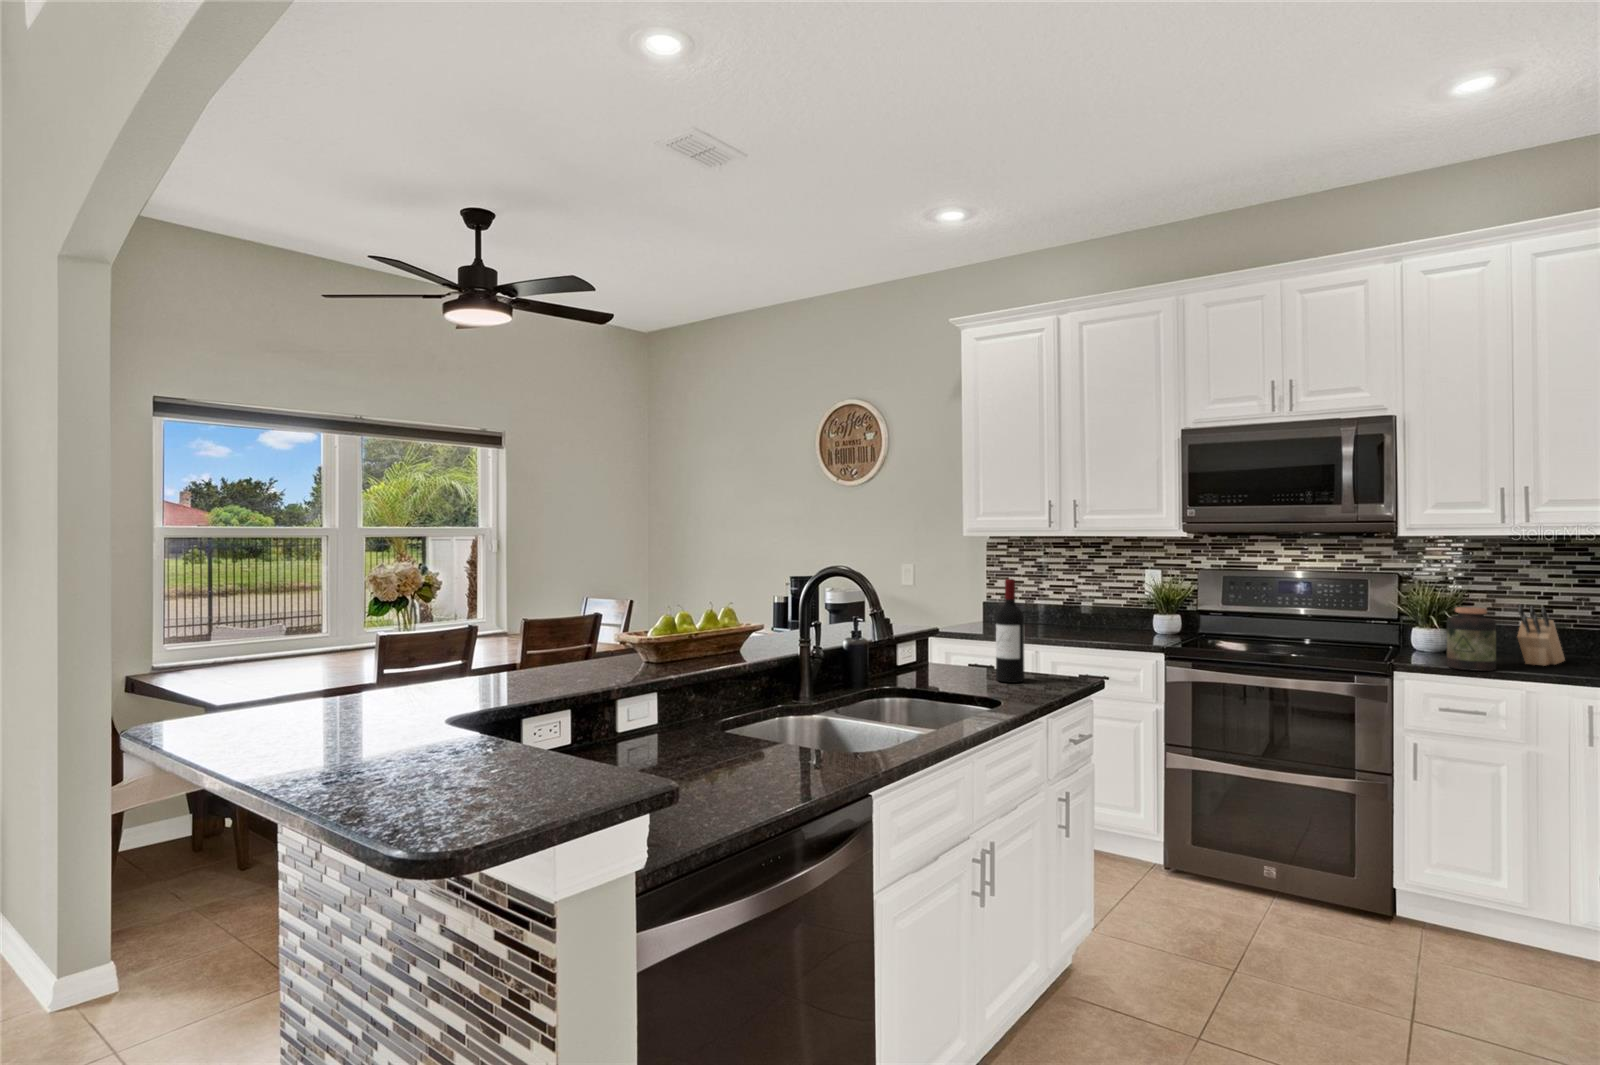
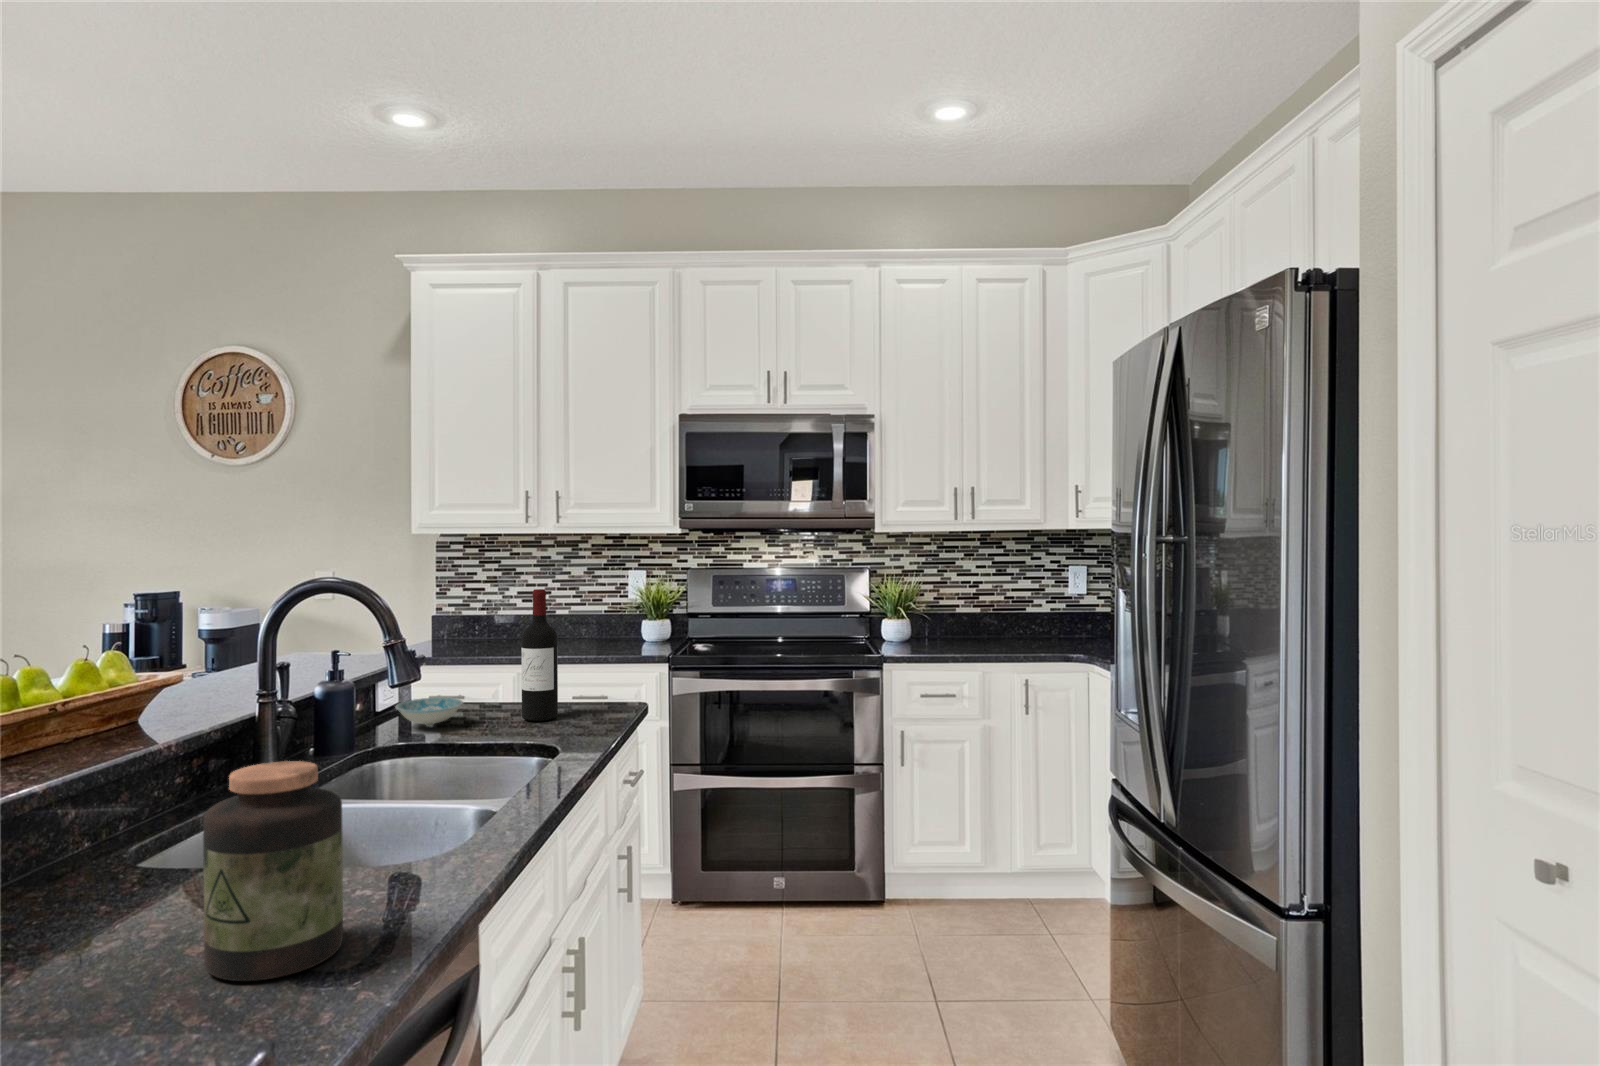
knife block: present [1517,605,1565,666] -> none [967,594,994,648]
jar: present [1447,607,1496,671] -> present [203,761,343,981]
ceramic bowl: none [905,657,953,678] -> present [396,697,463,727]

